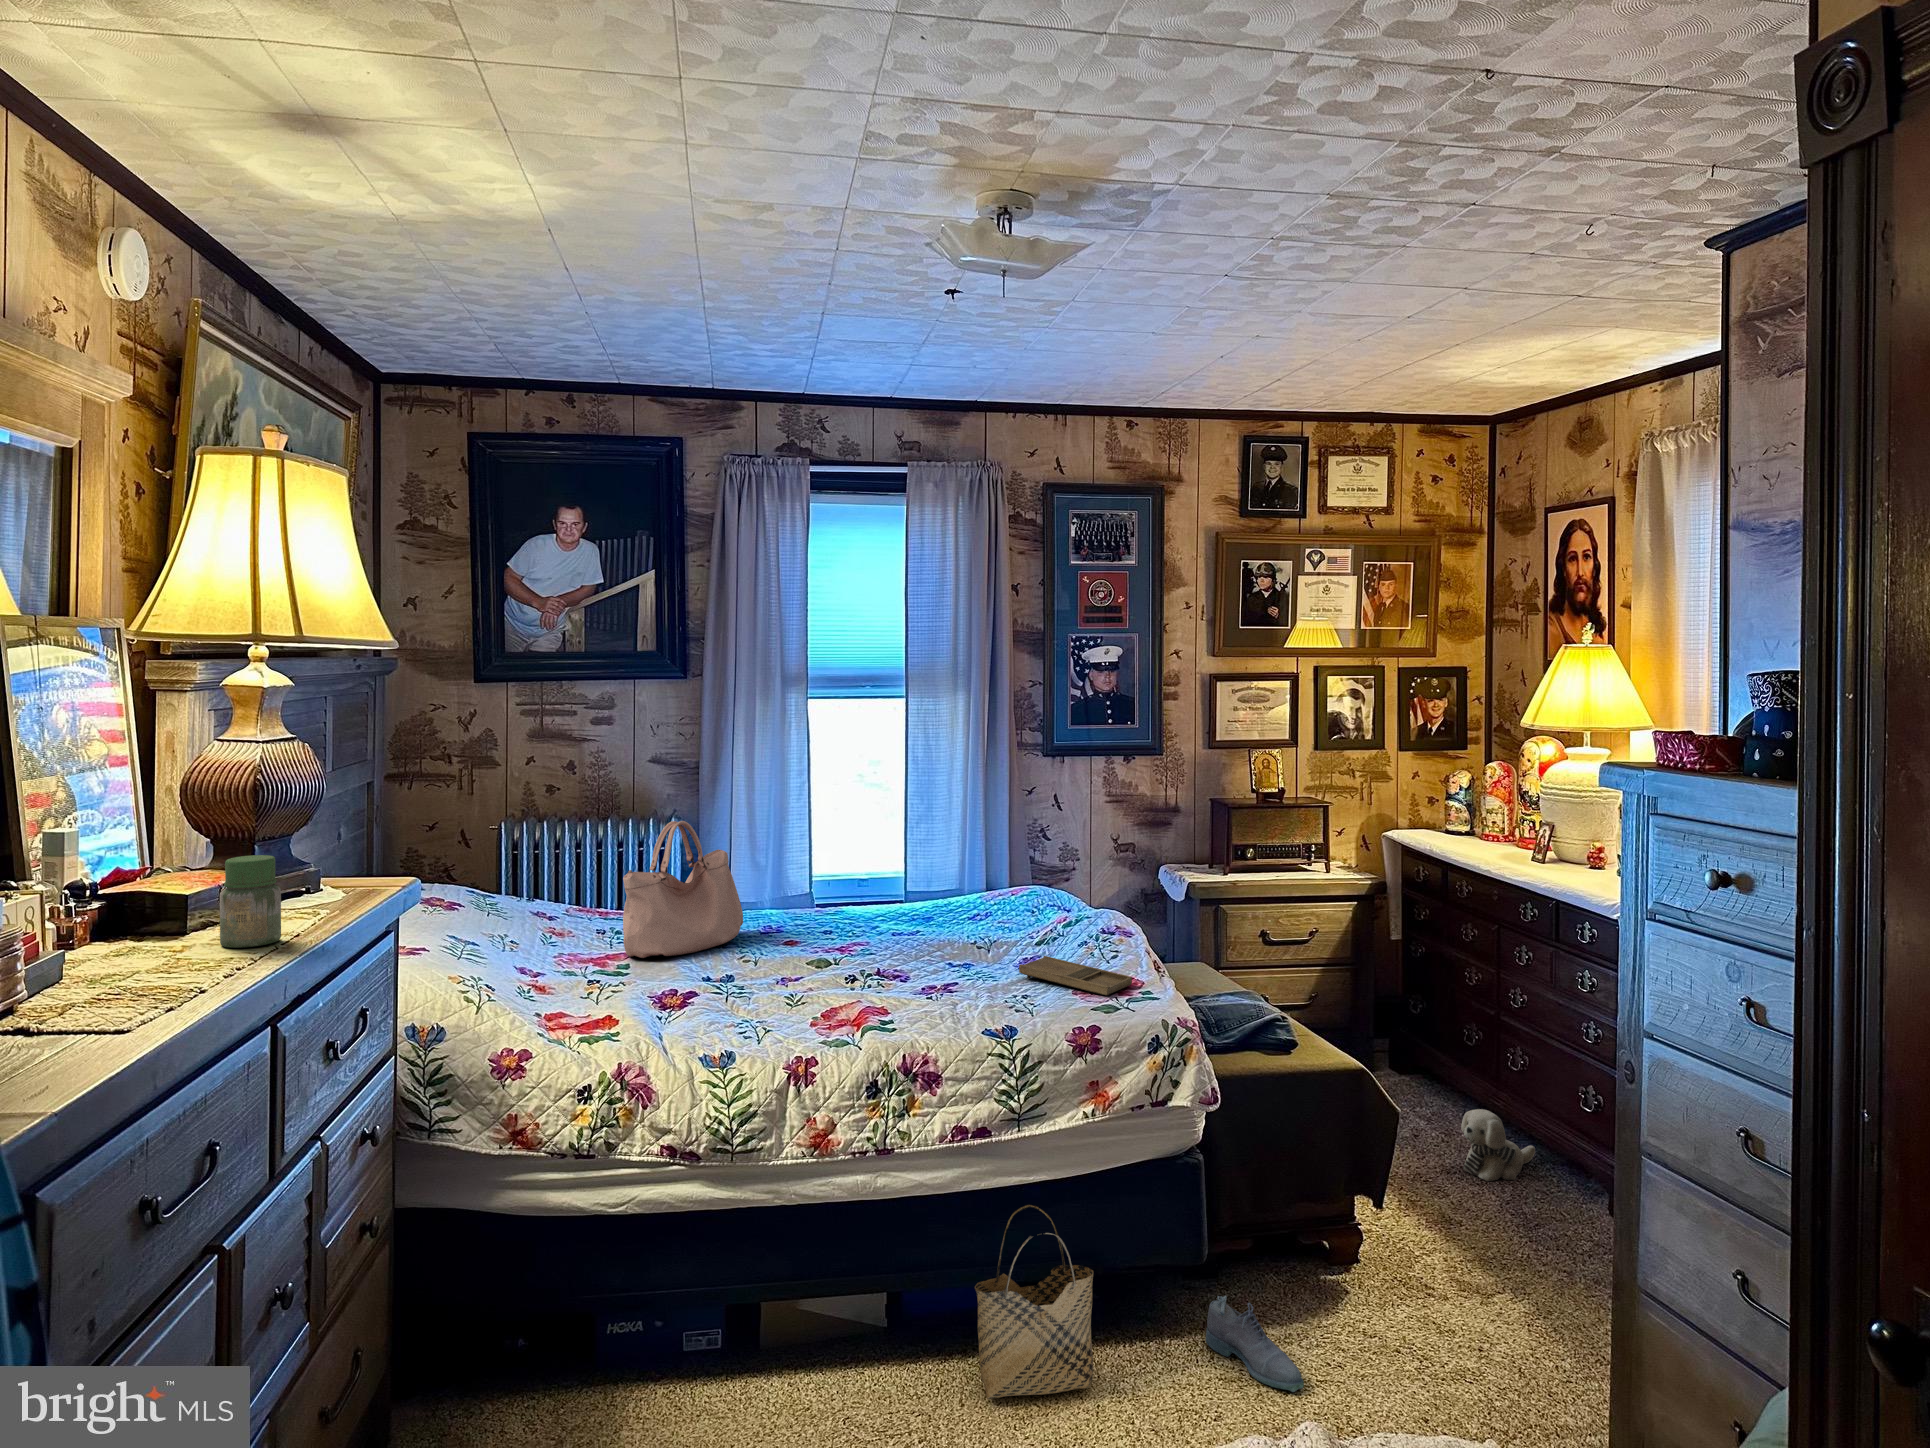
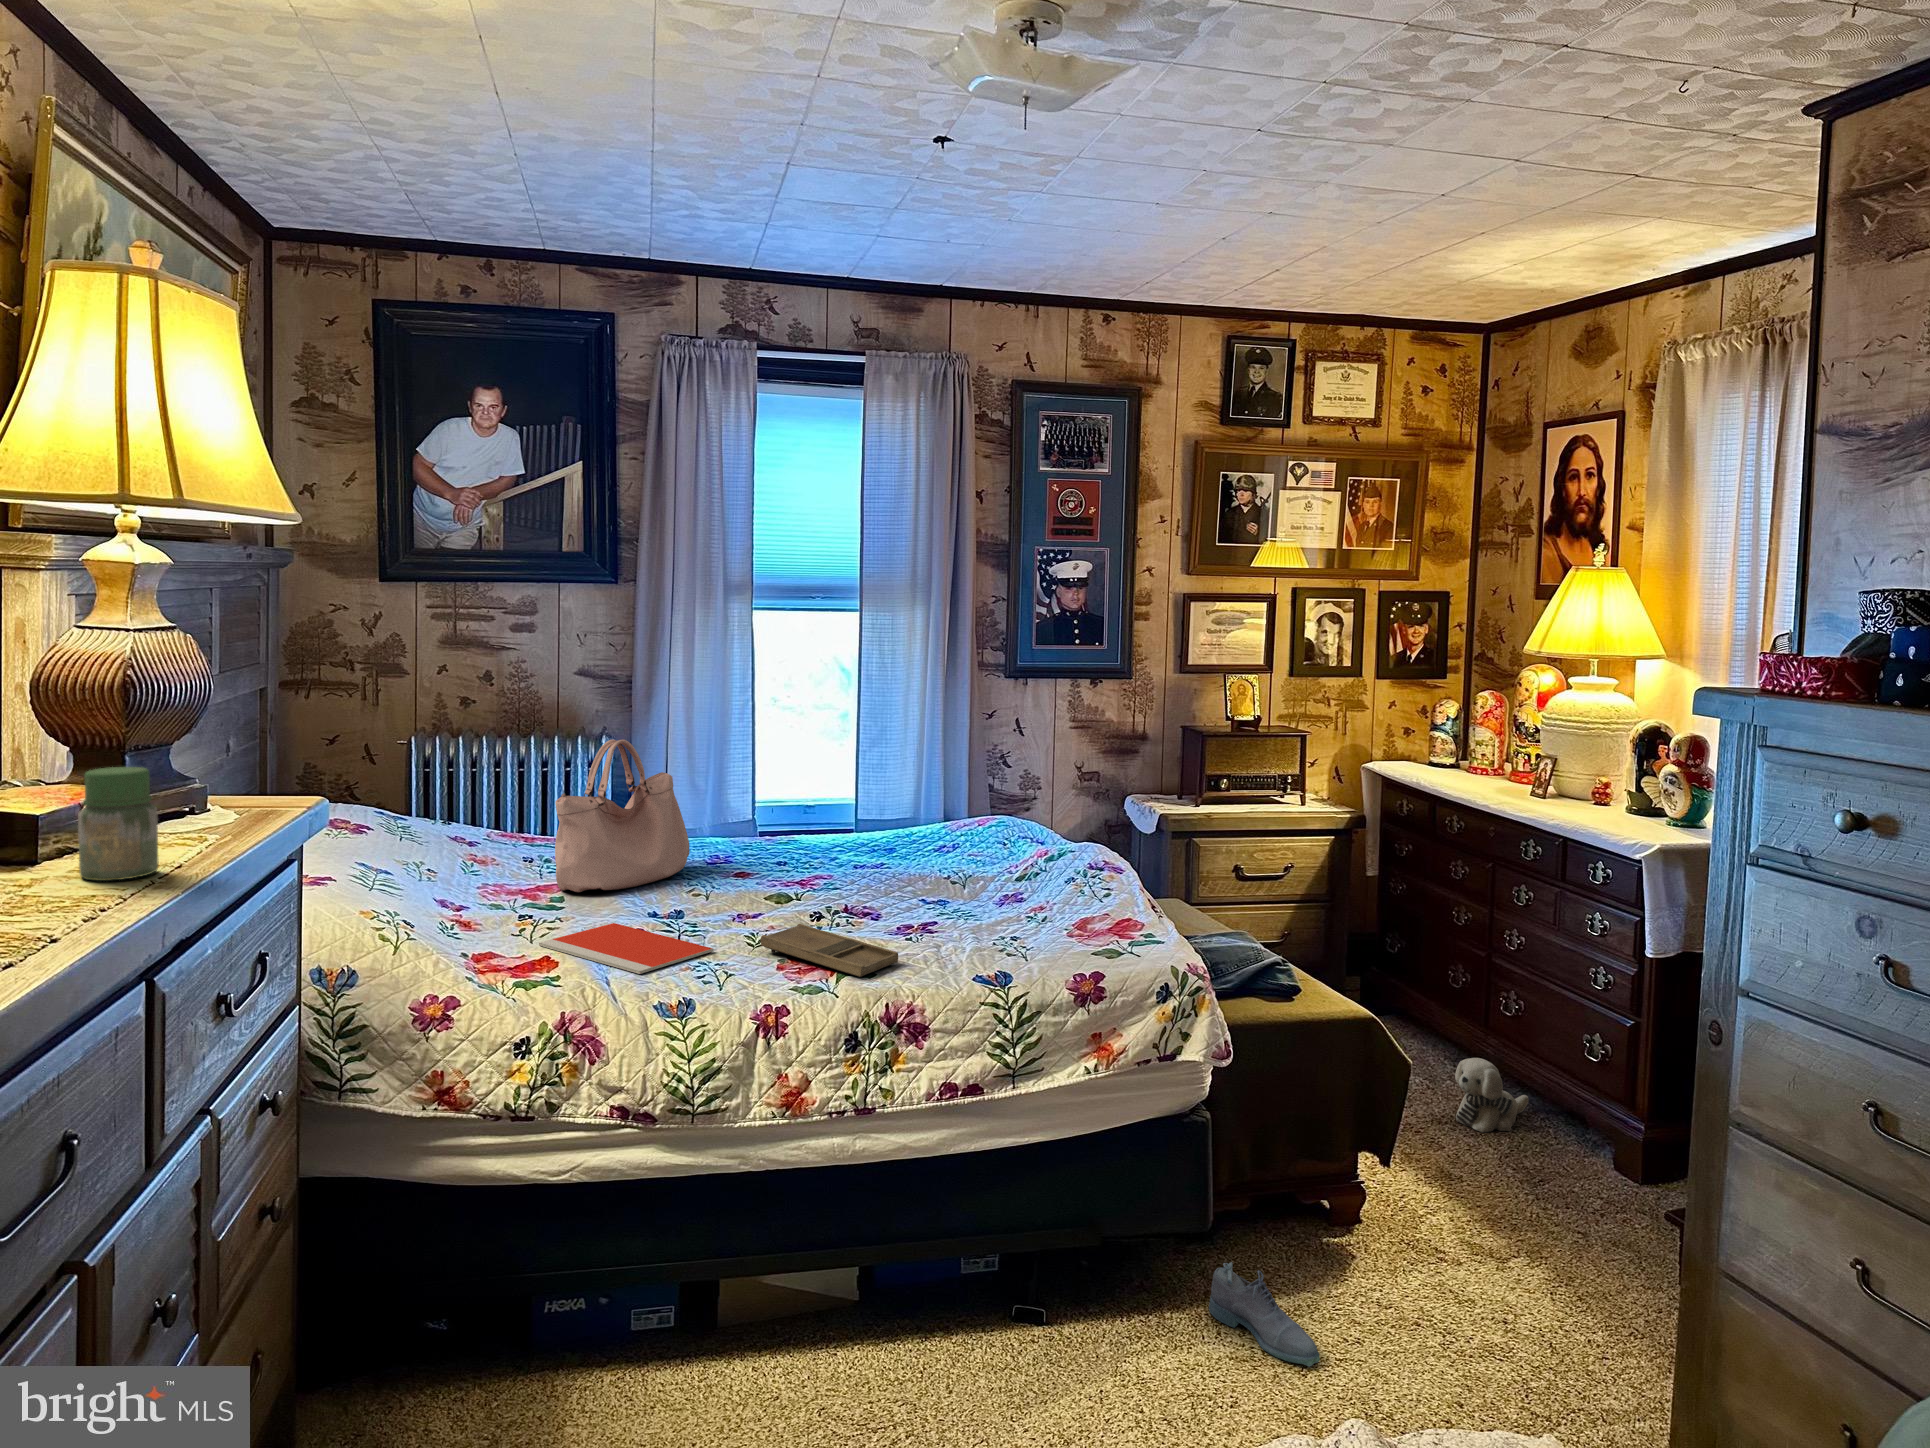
tray: present [1019,956,1132,995] -> present [761,924,898,977]
notebook: none [604,985,755,1029] -> present [539,923,713,974]
woven basket: present [975,1205,1093,1399] -> none [965,1168,1094,1380]

